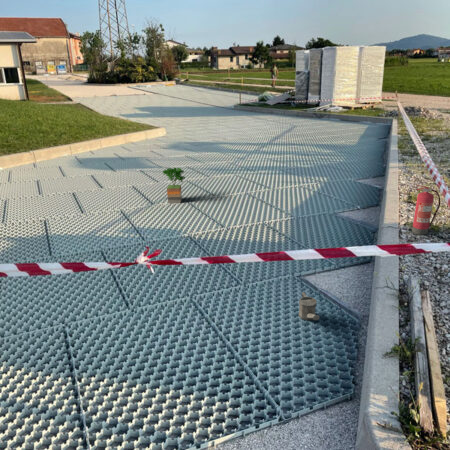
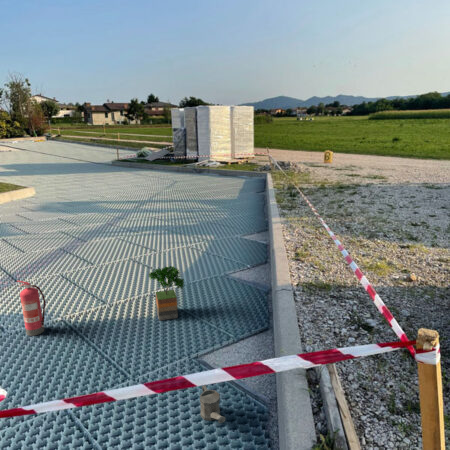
potted tree: present [163,168,185,203] -> present [149,266,184,321]
fire extinguisher: present [412,185,440,235] -> present [17,281,45,336]

